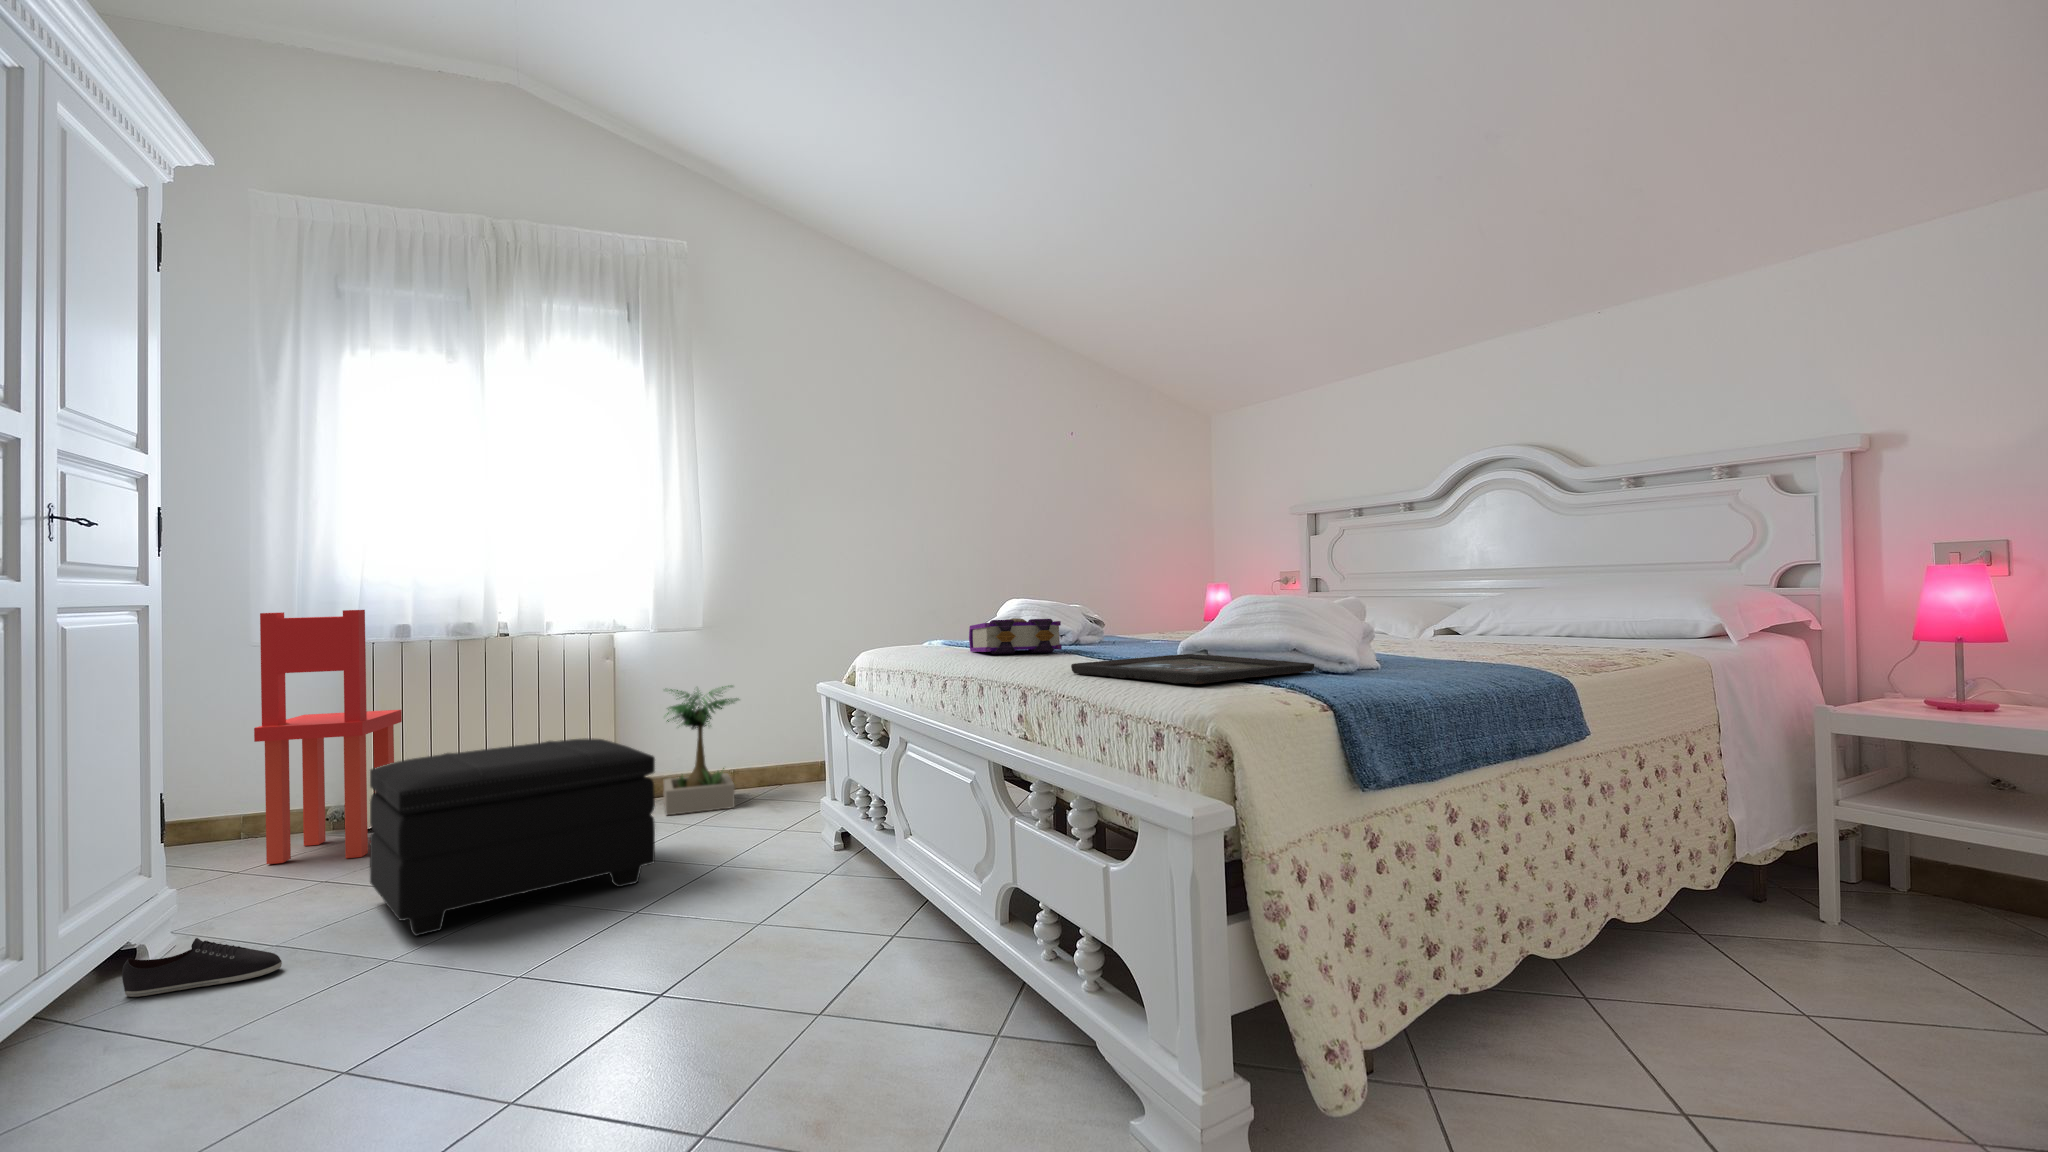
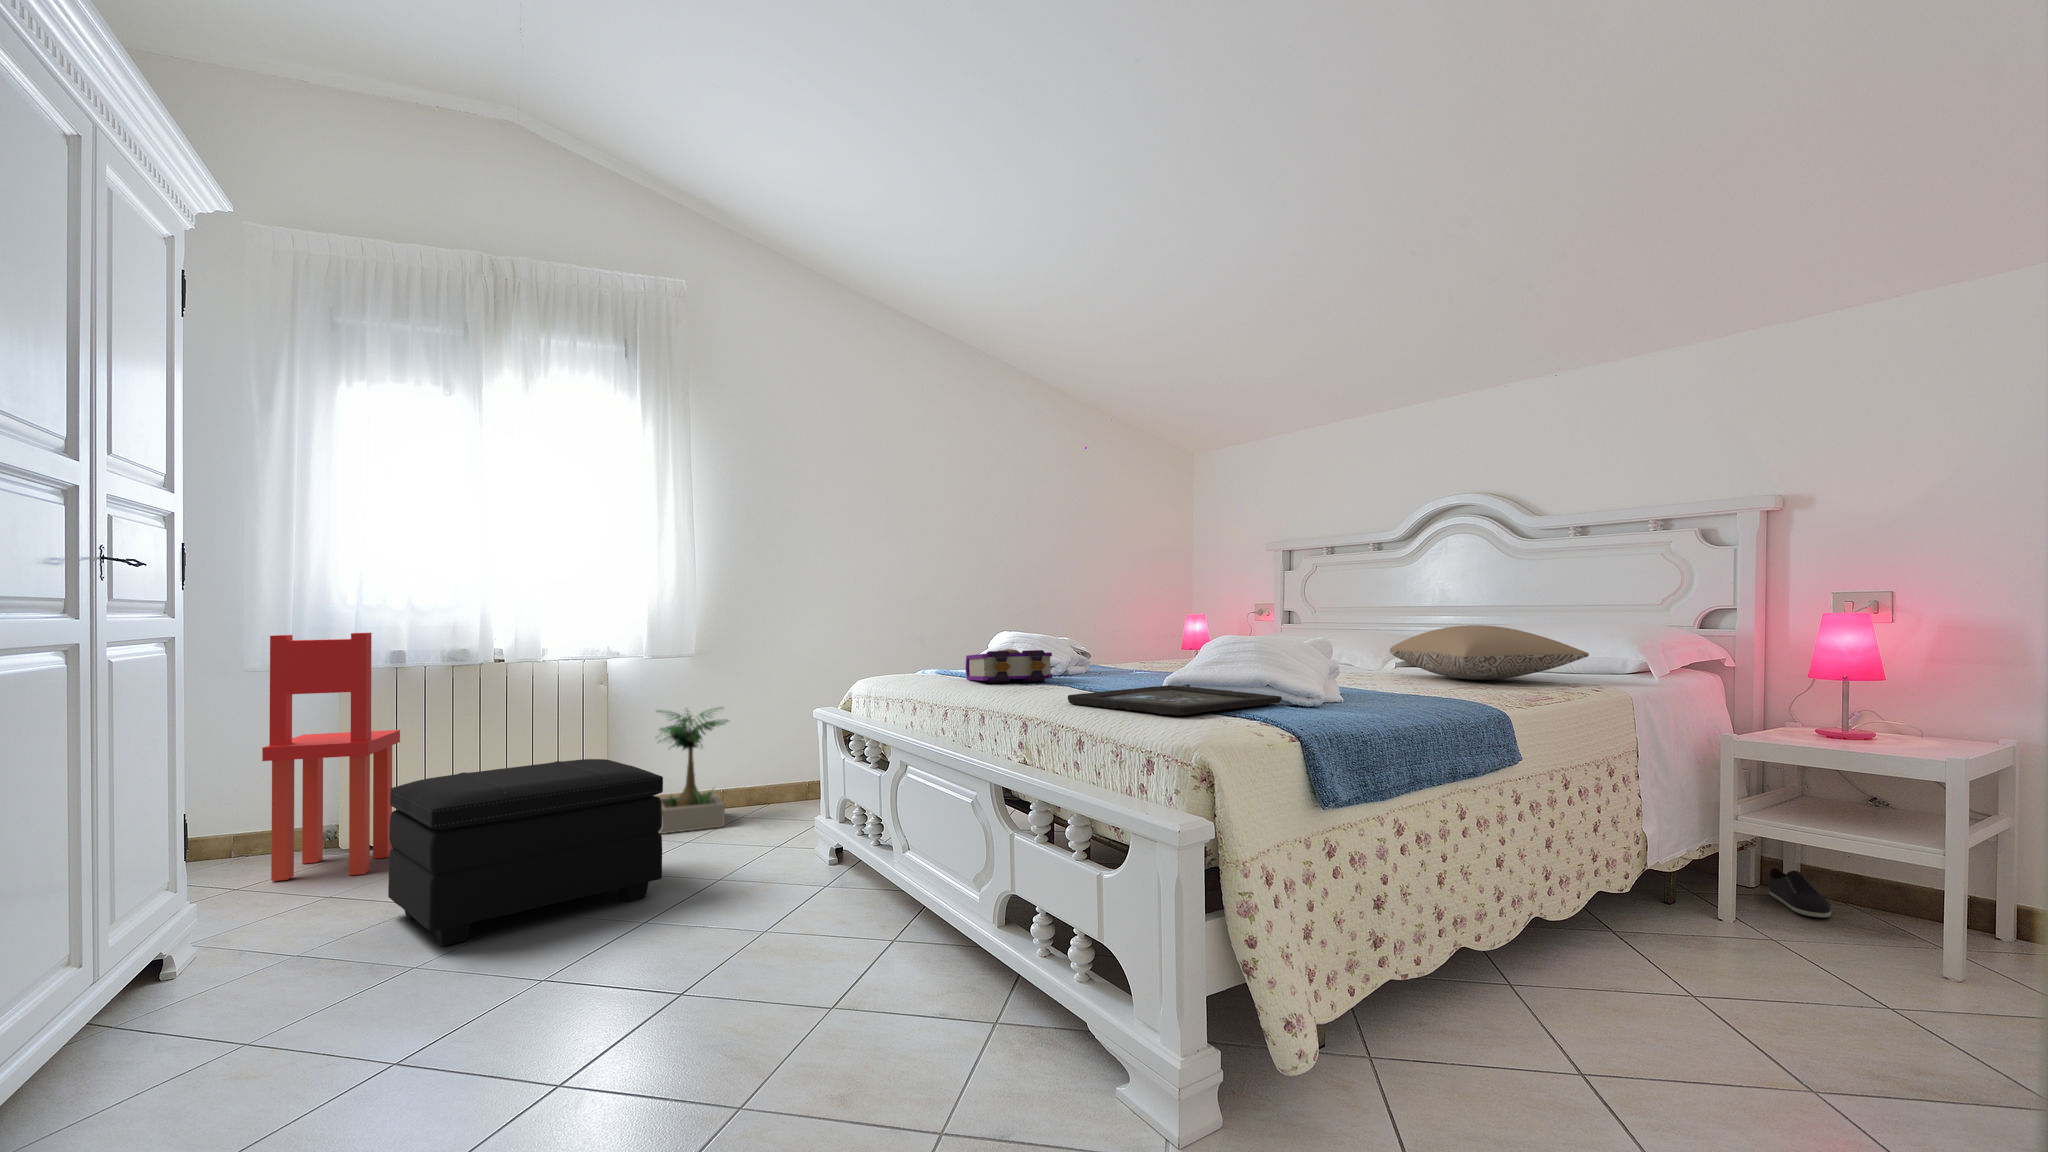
pillow: none [1432,588,1661,647] -> present [1390,625,1589,680]
shoe: present [122,938,282,997] -> present [1768,868,1831,917]

